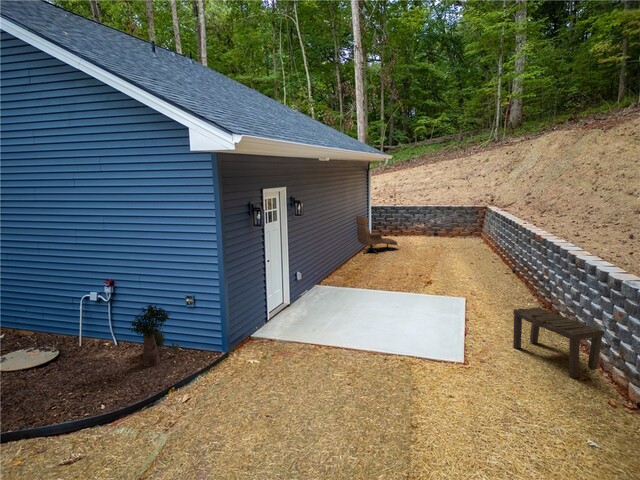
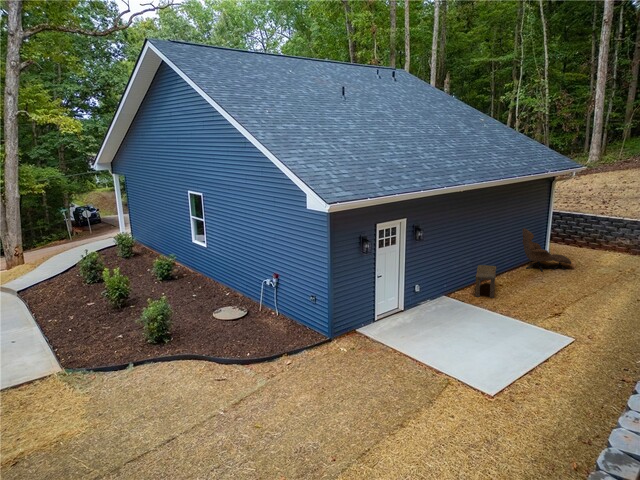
potted plant: present [128,305,179,366] -> none [274,297,304,336]
bench: present [513,307,605,378] -> present [476,265,497,298]

